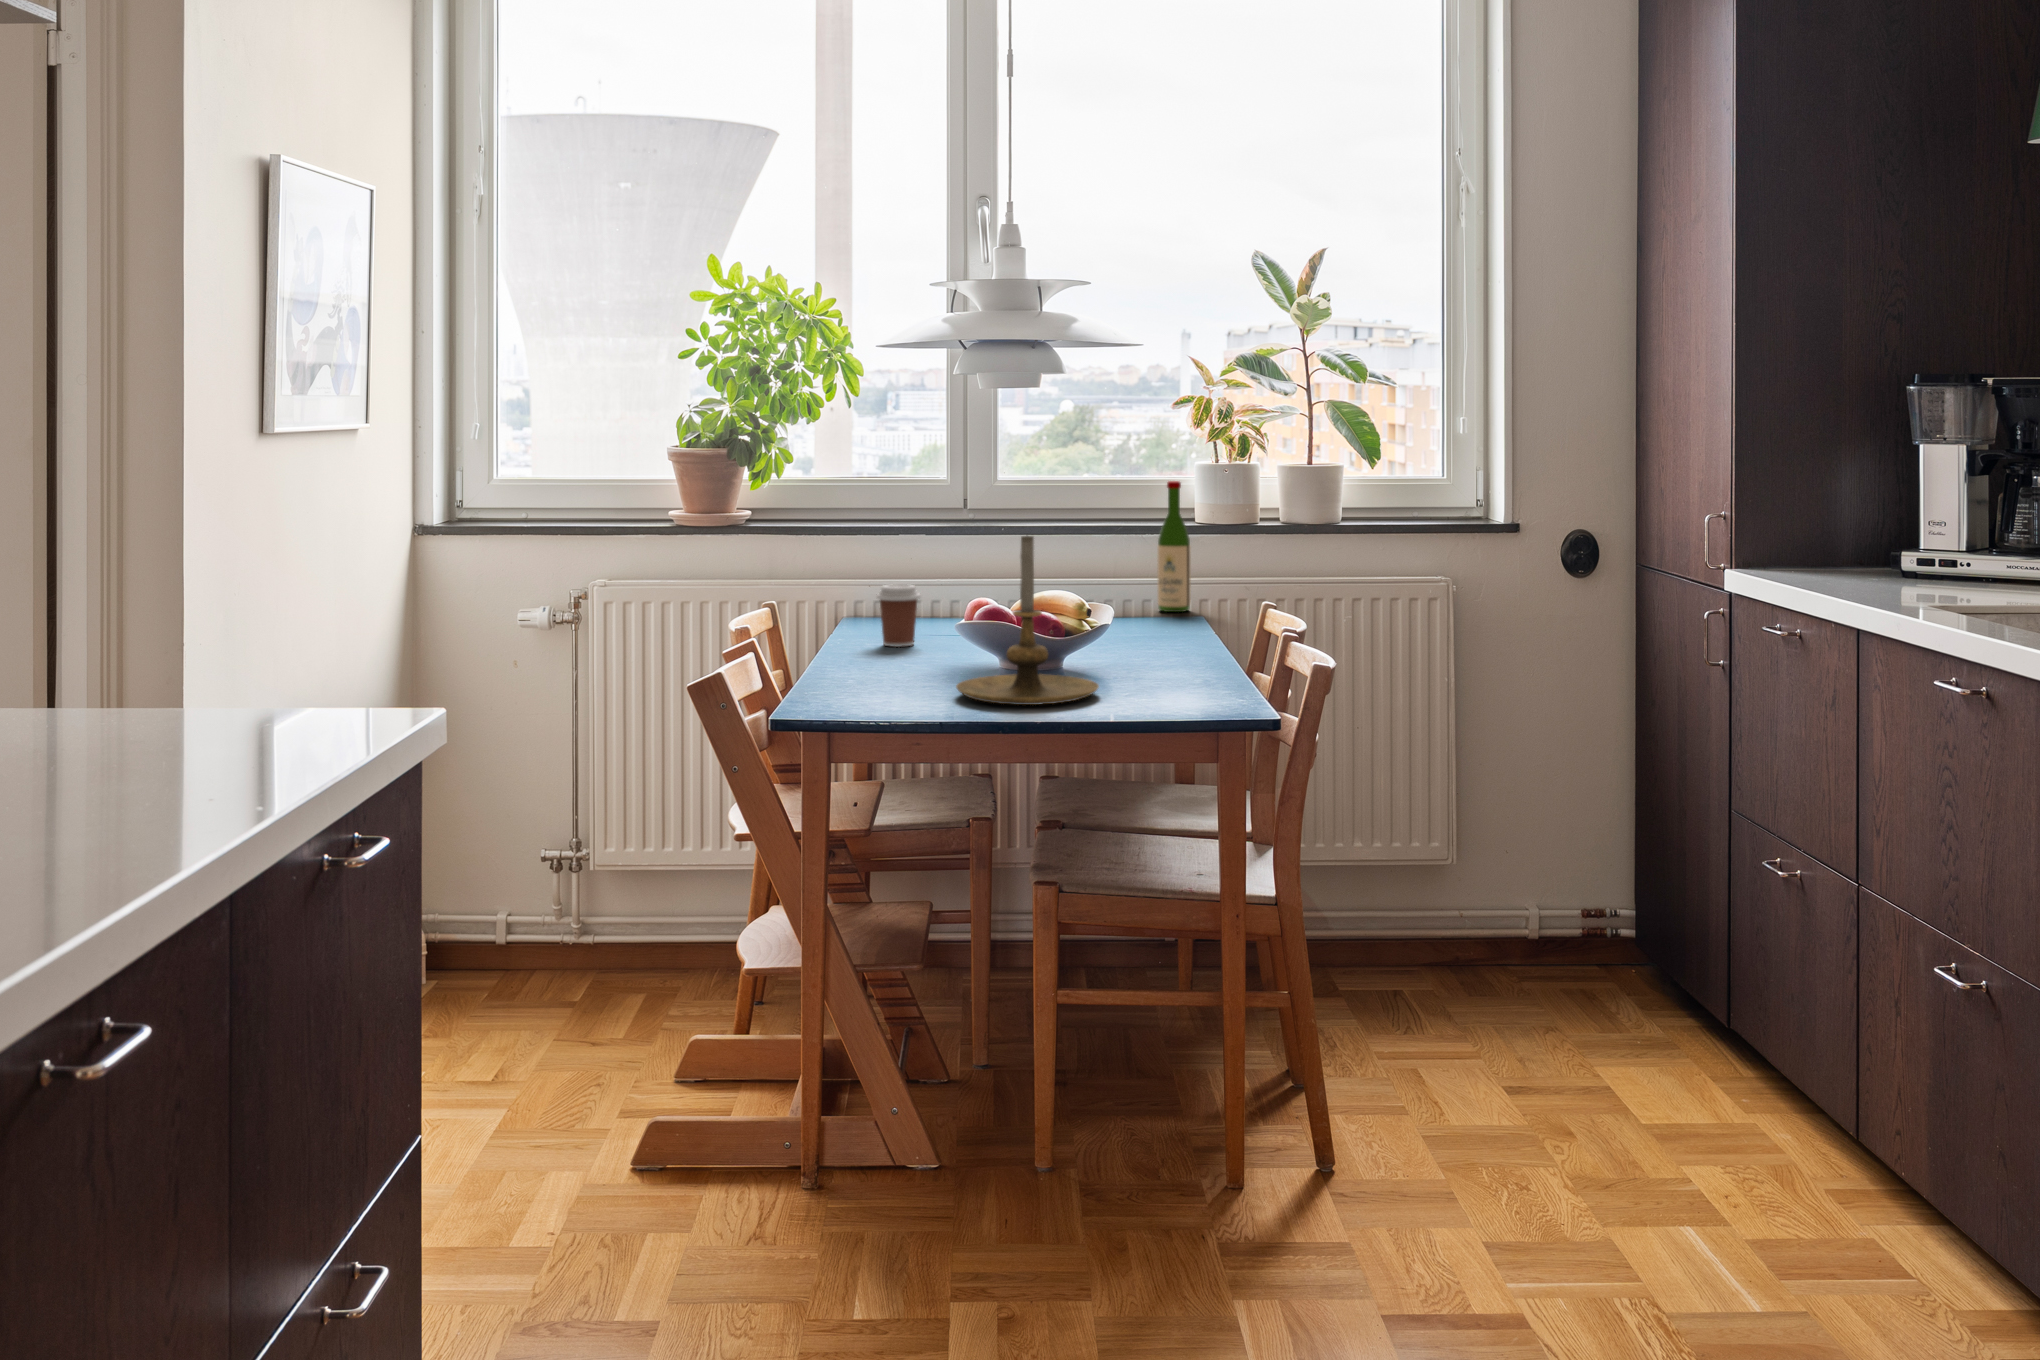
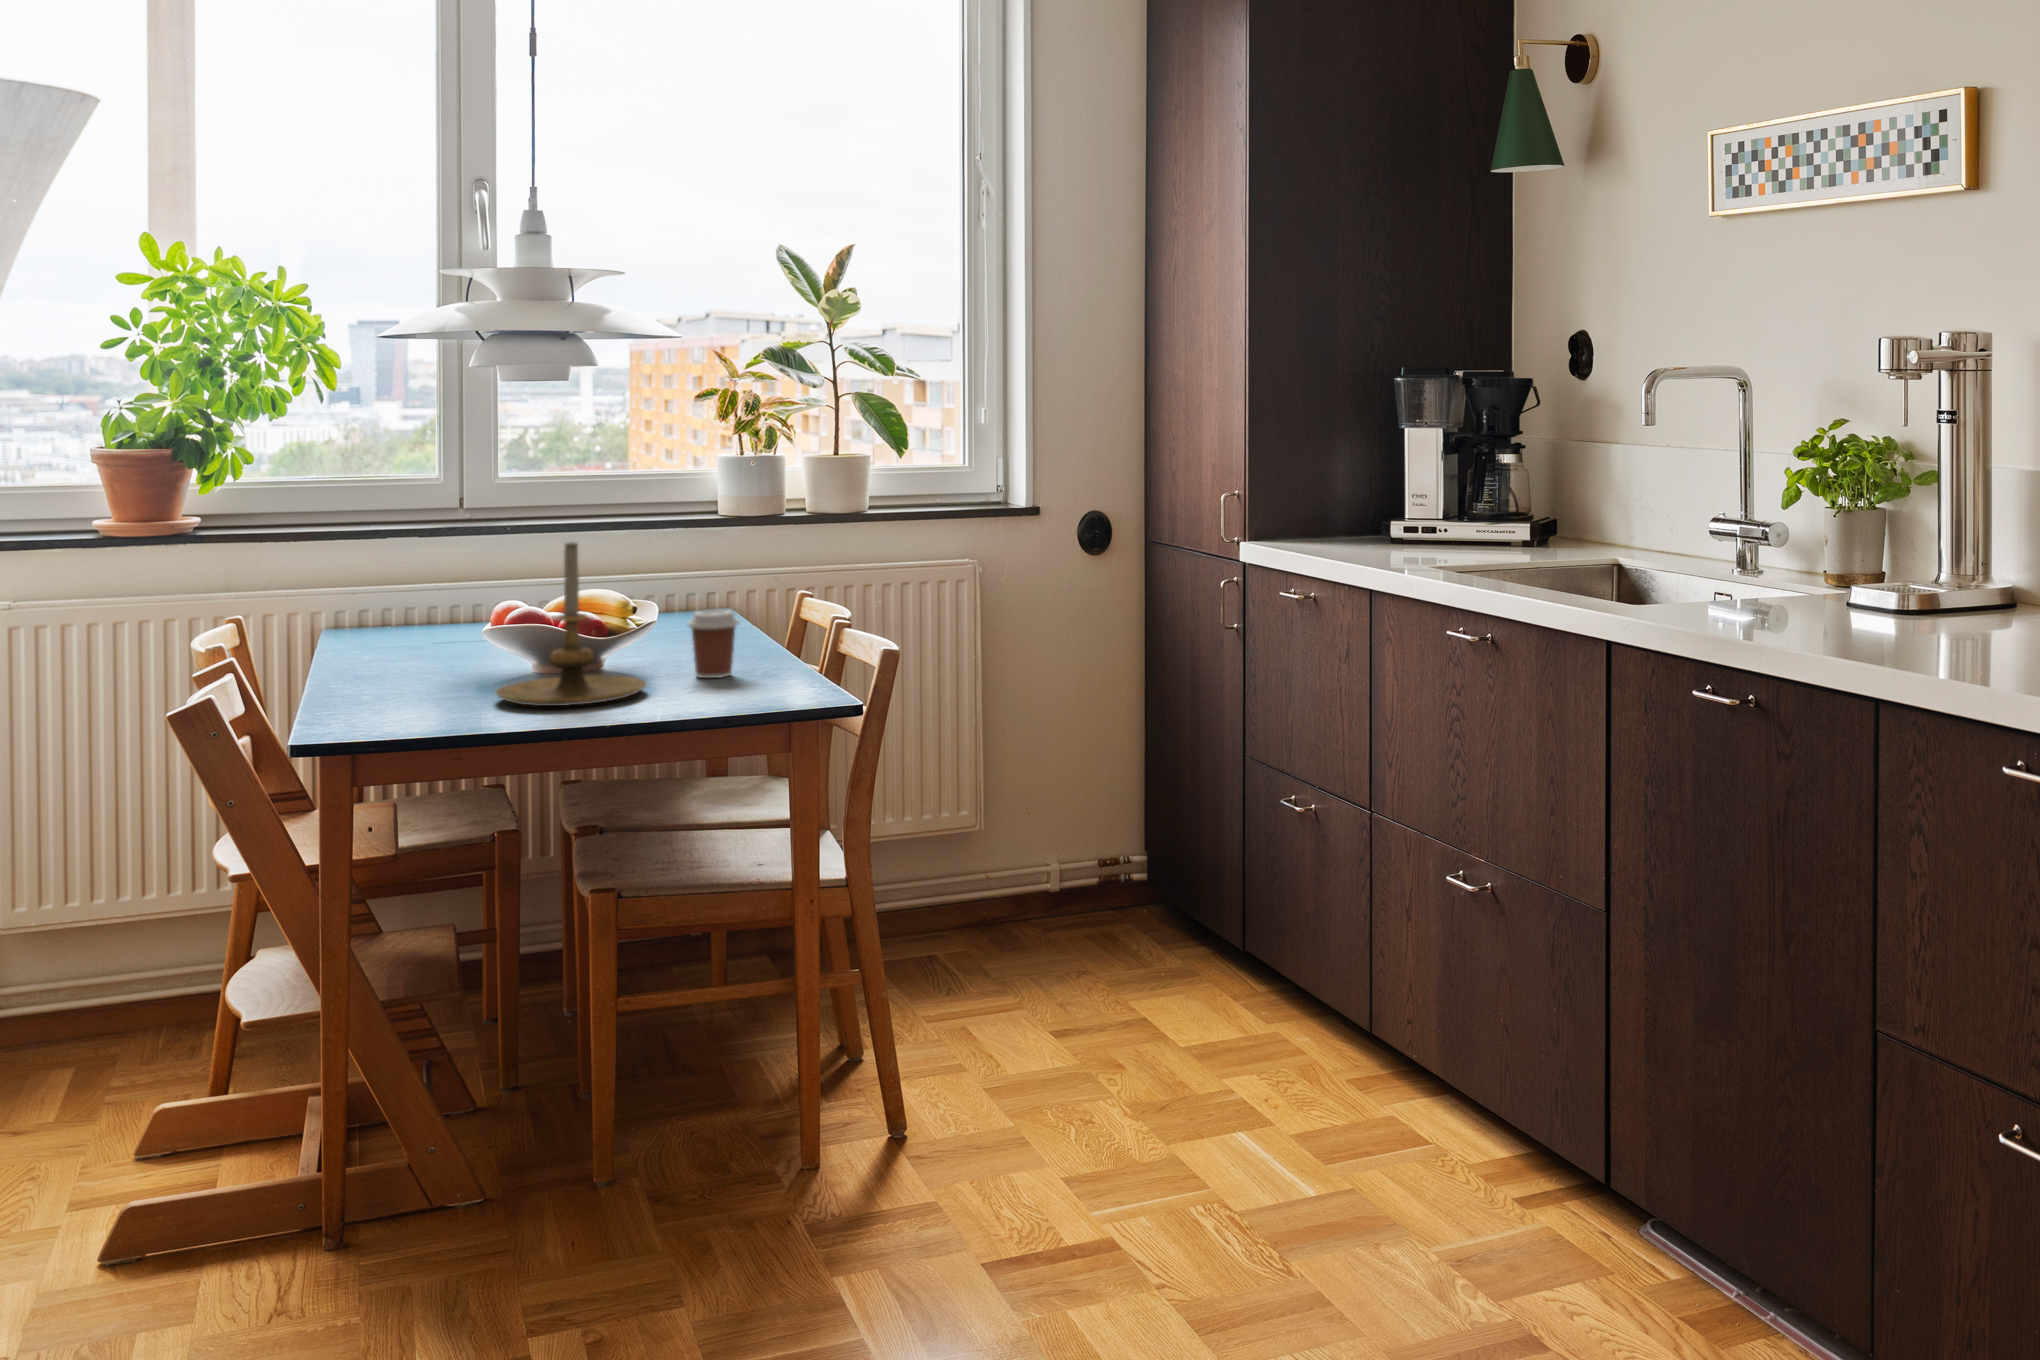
wine bottle: present [1158,481,1191,612] -> none [683,475,718,606]
coffee cup: present [877,584,920,647] -> present [688,610,739,678]

